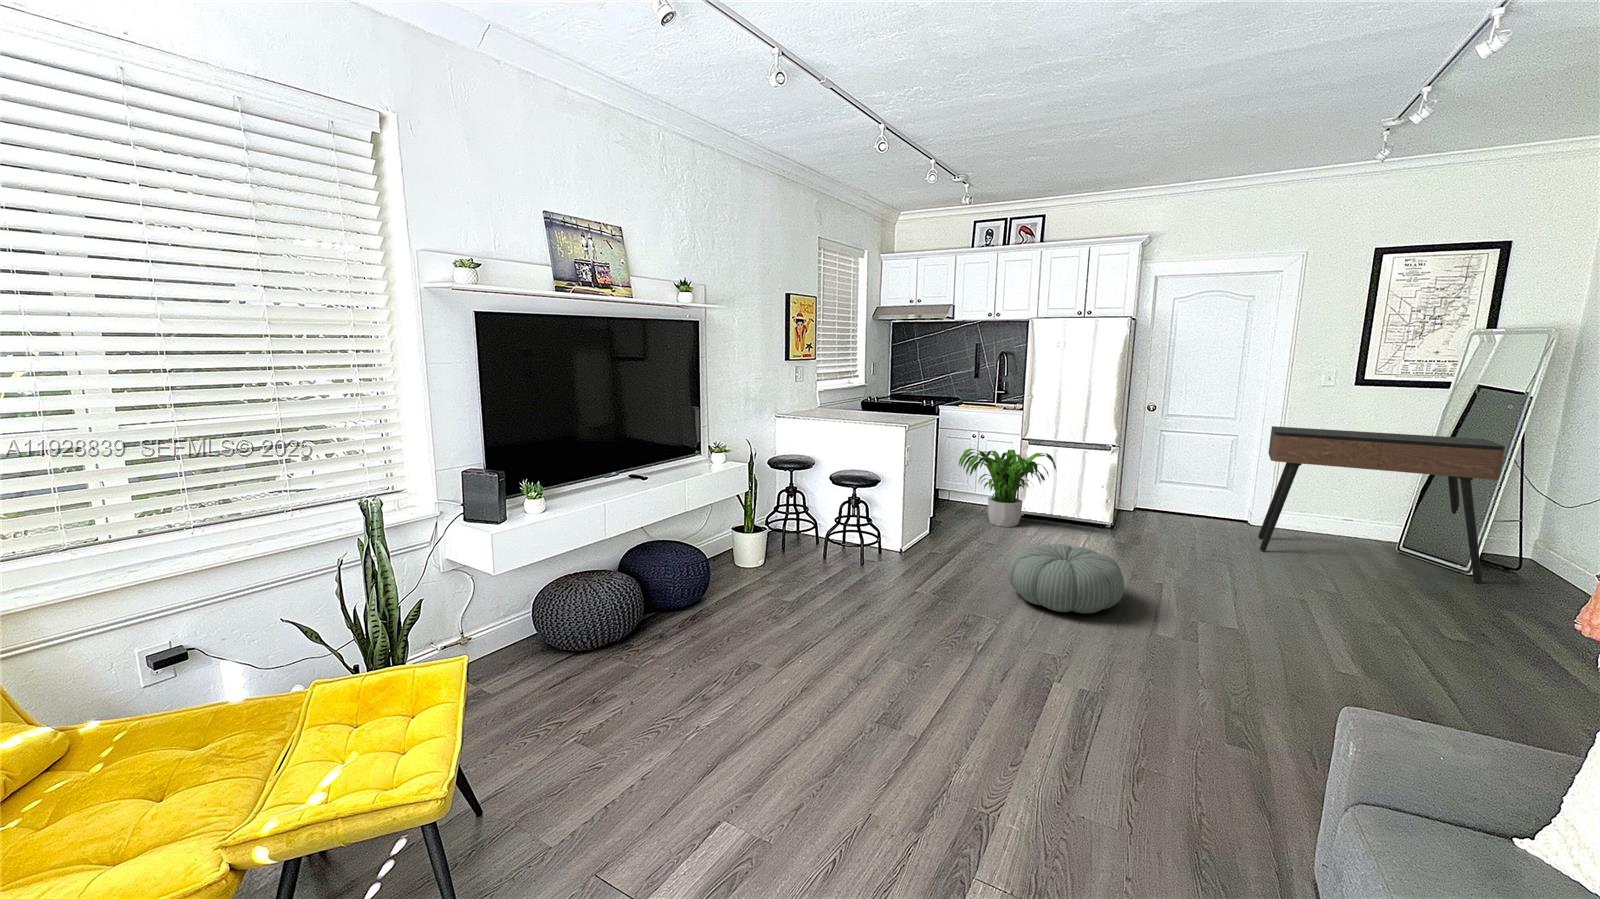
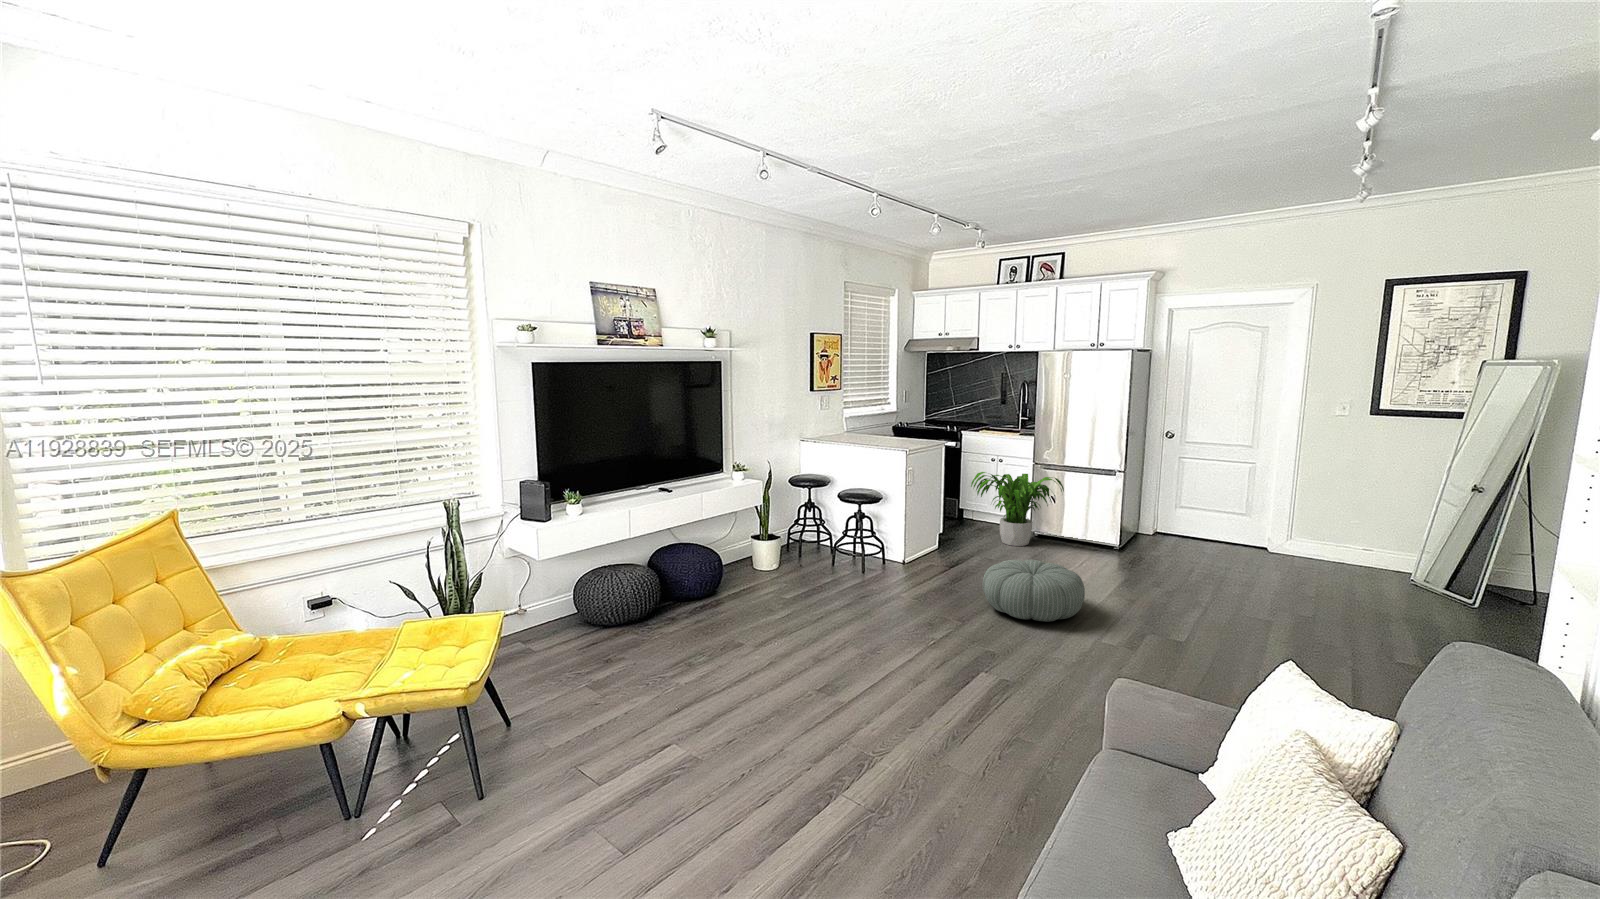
console table: present [1258,426,1505,583] -> none [1260,455,1498,615]

